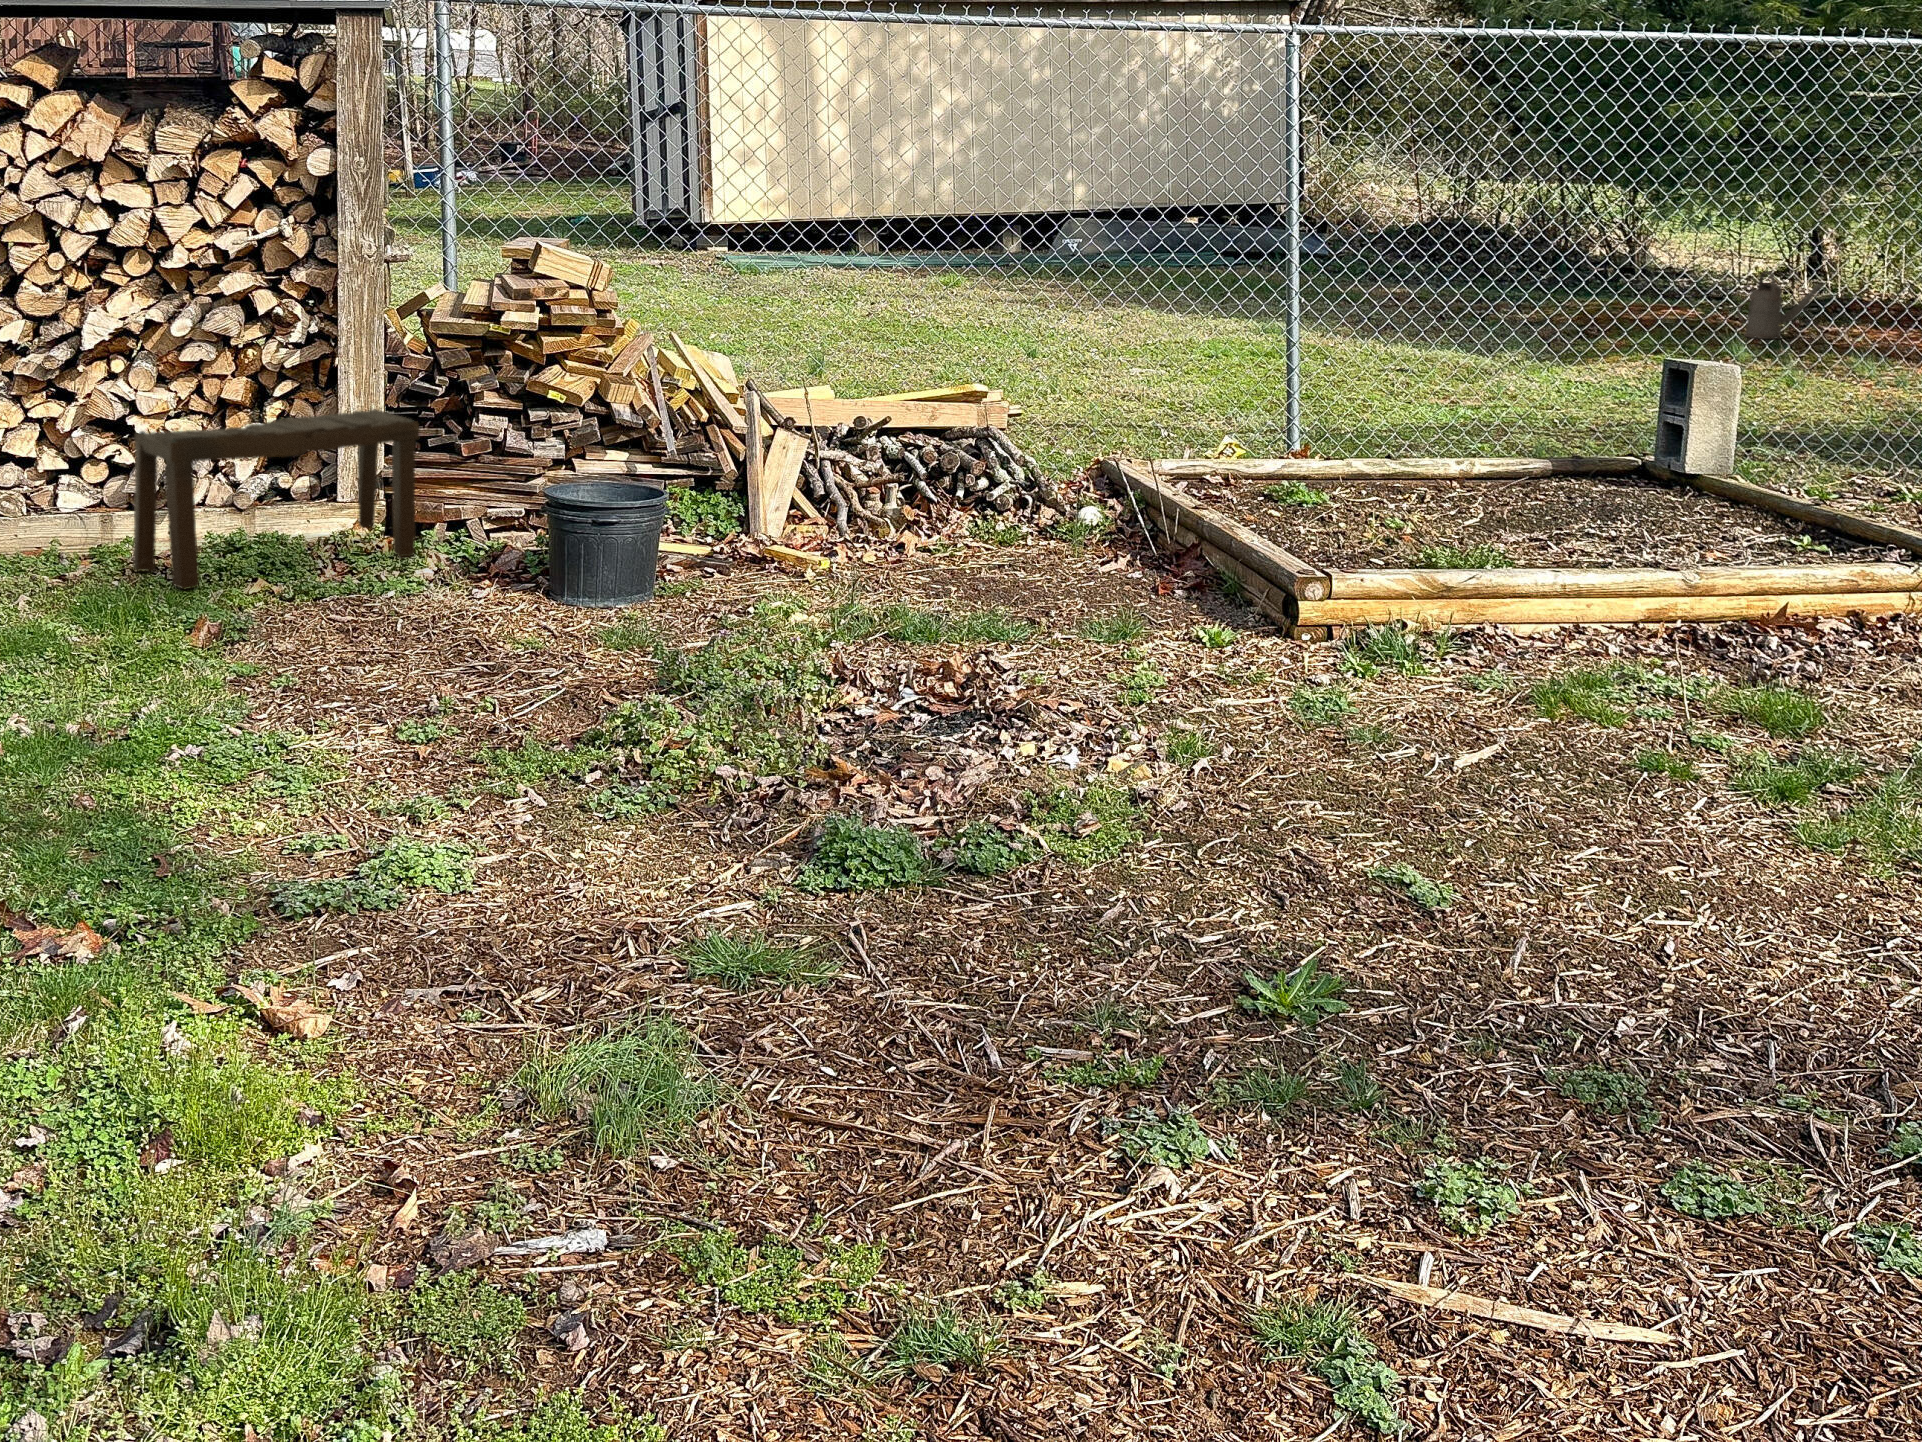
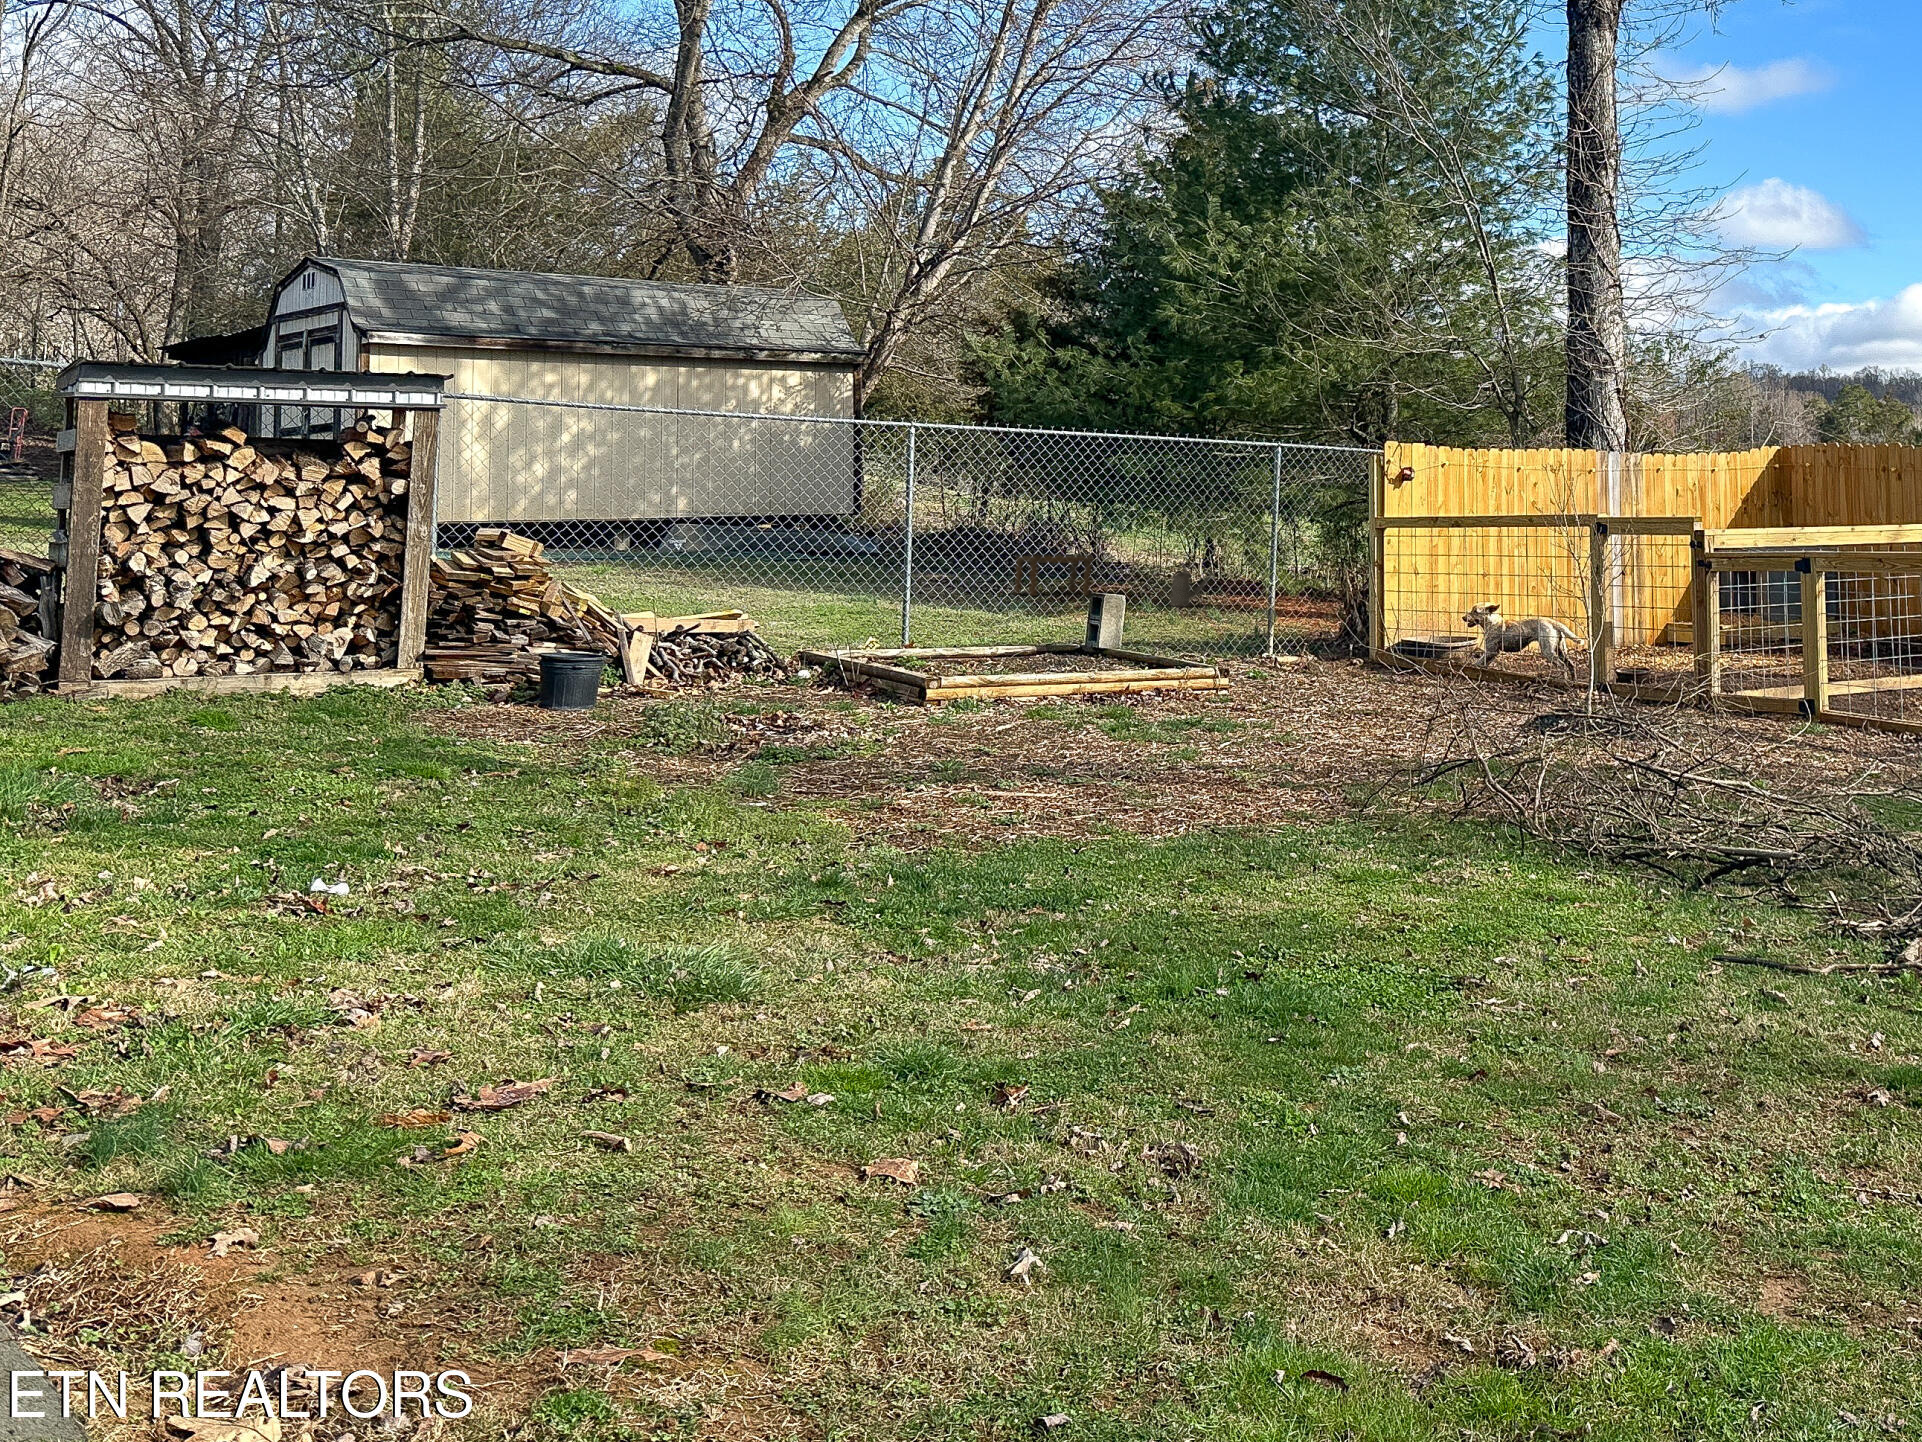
bench: present [133,409,419,589] -> present [1014,555,1093,596]

